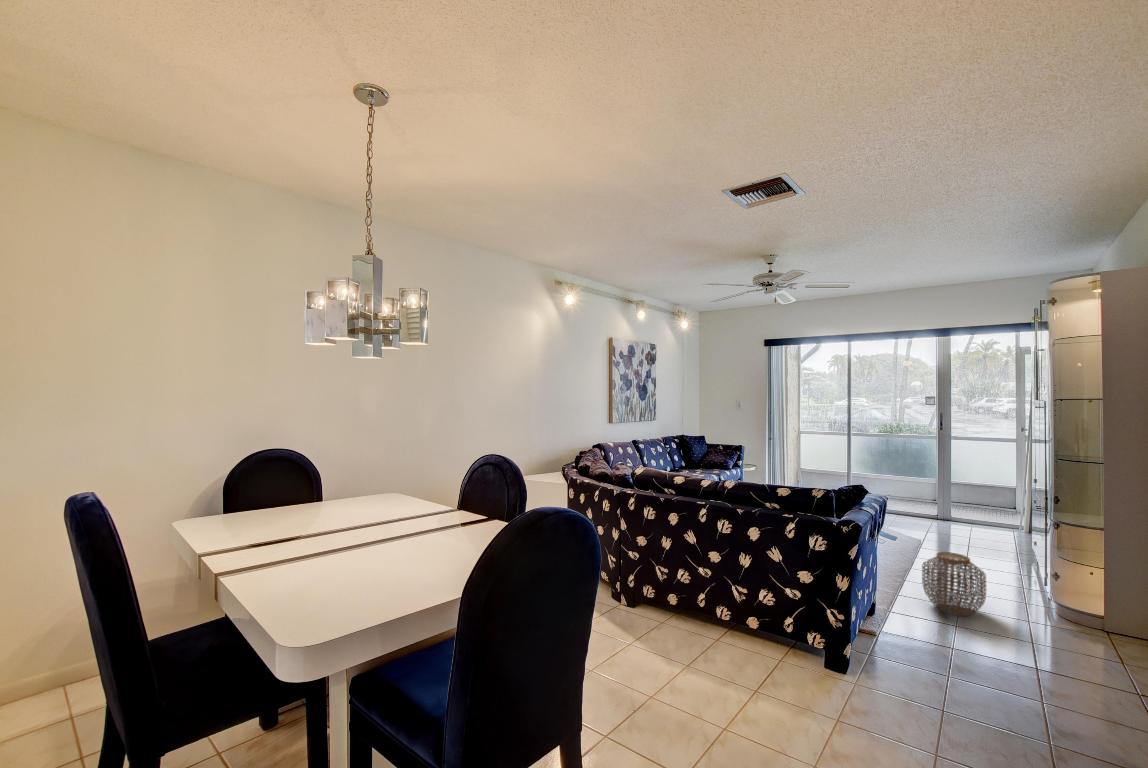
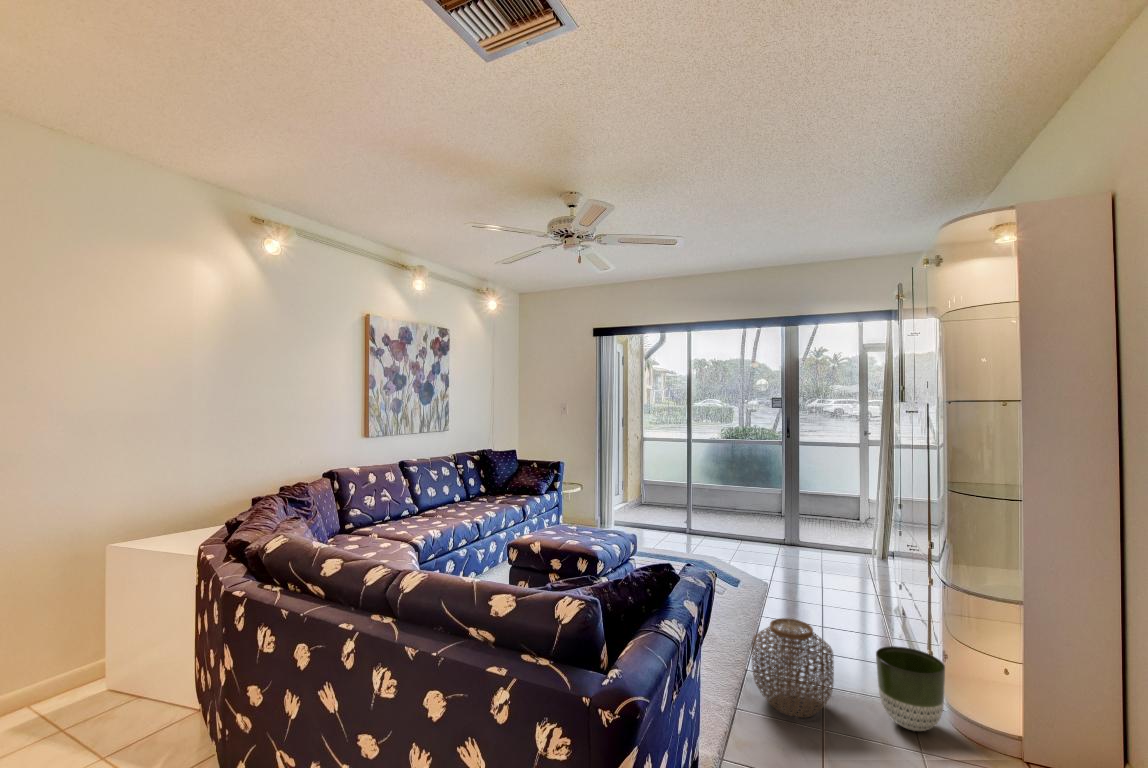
planter: none [1020,575,1076,630] -> present [876,646,945,731]

